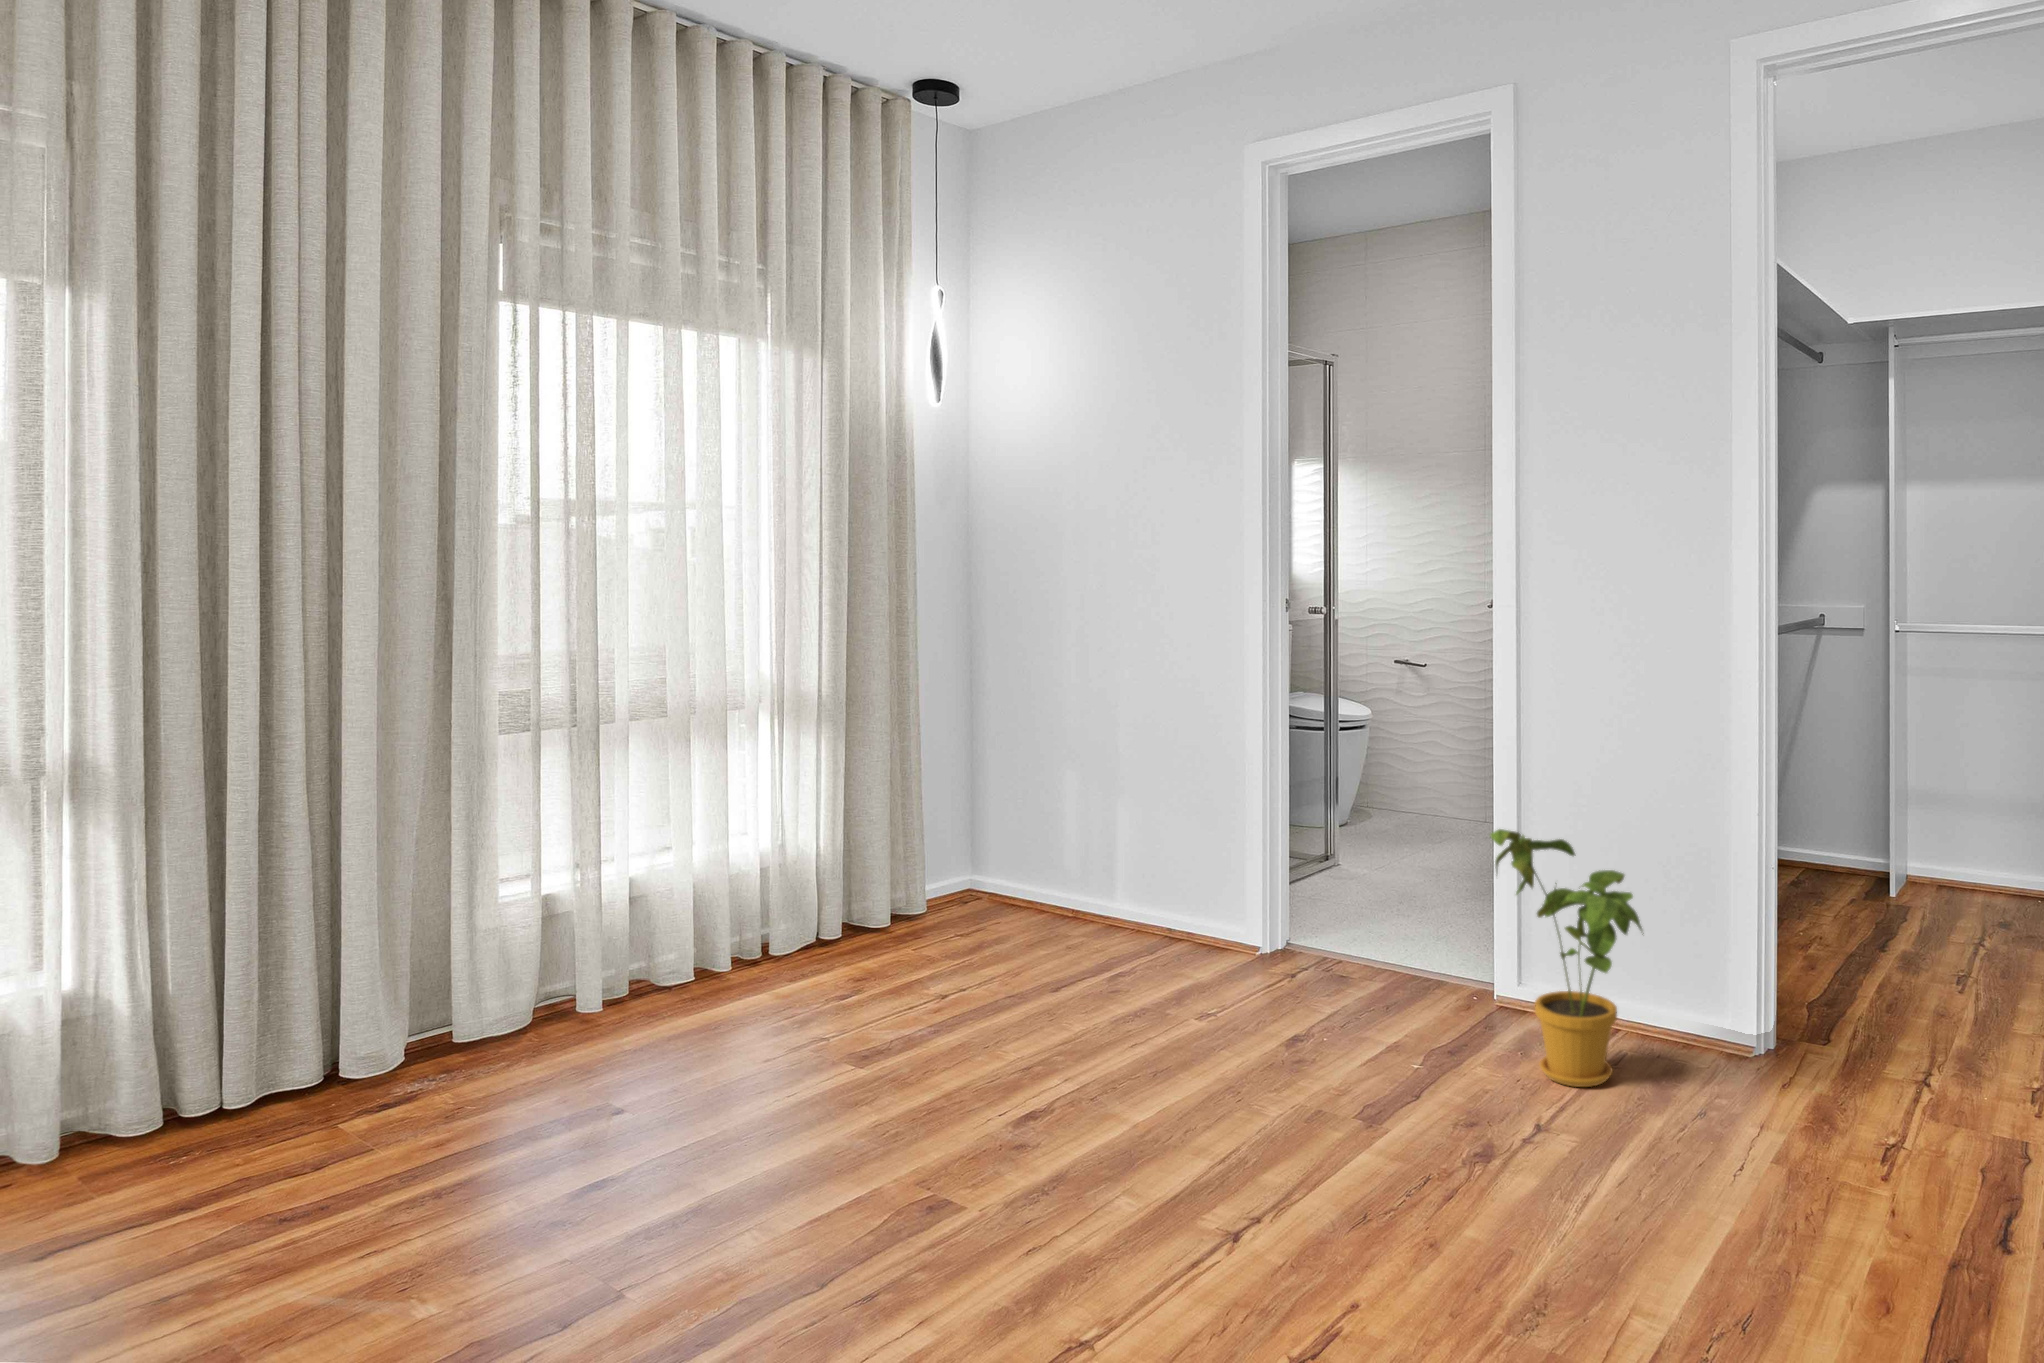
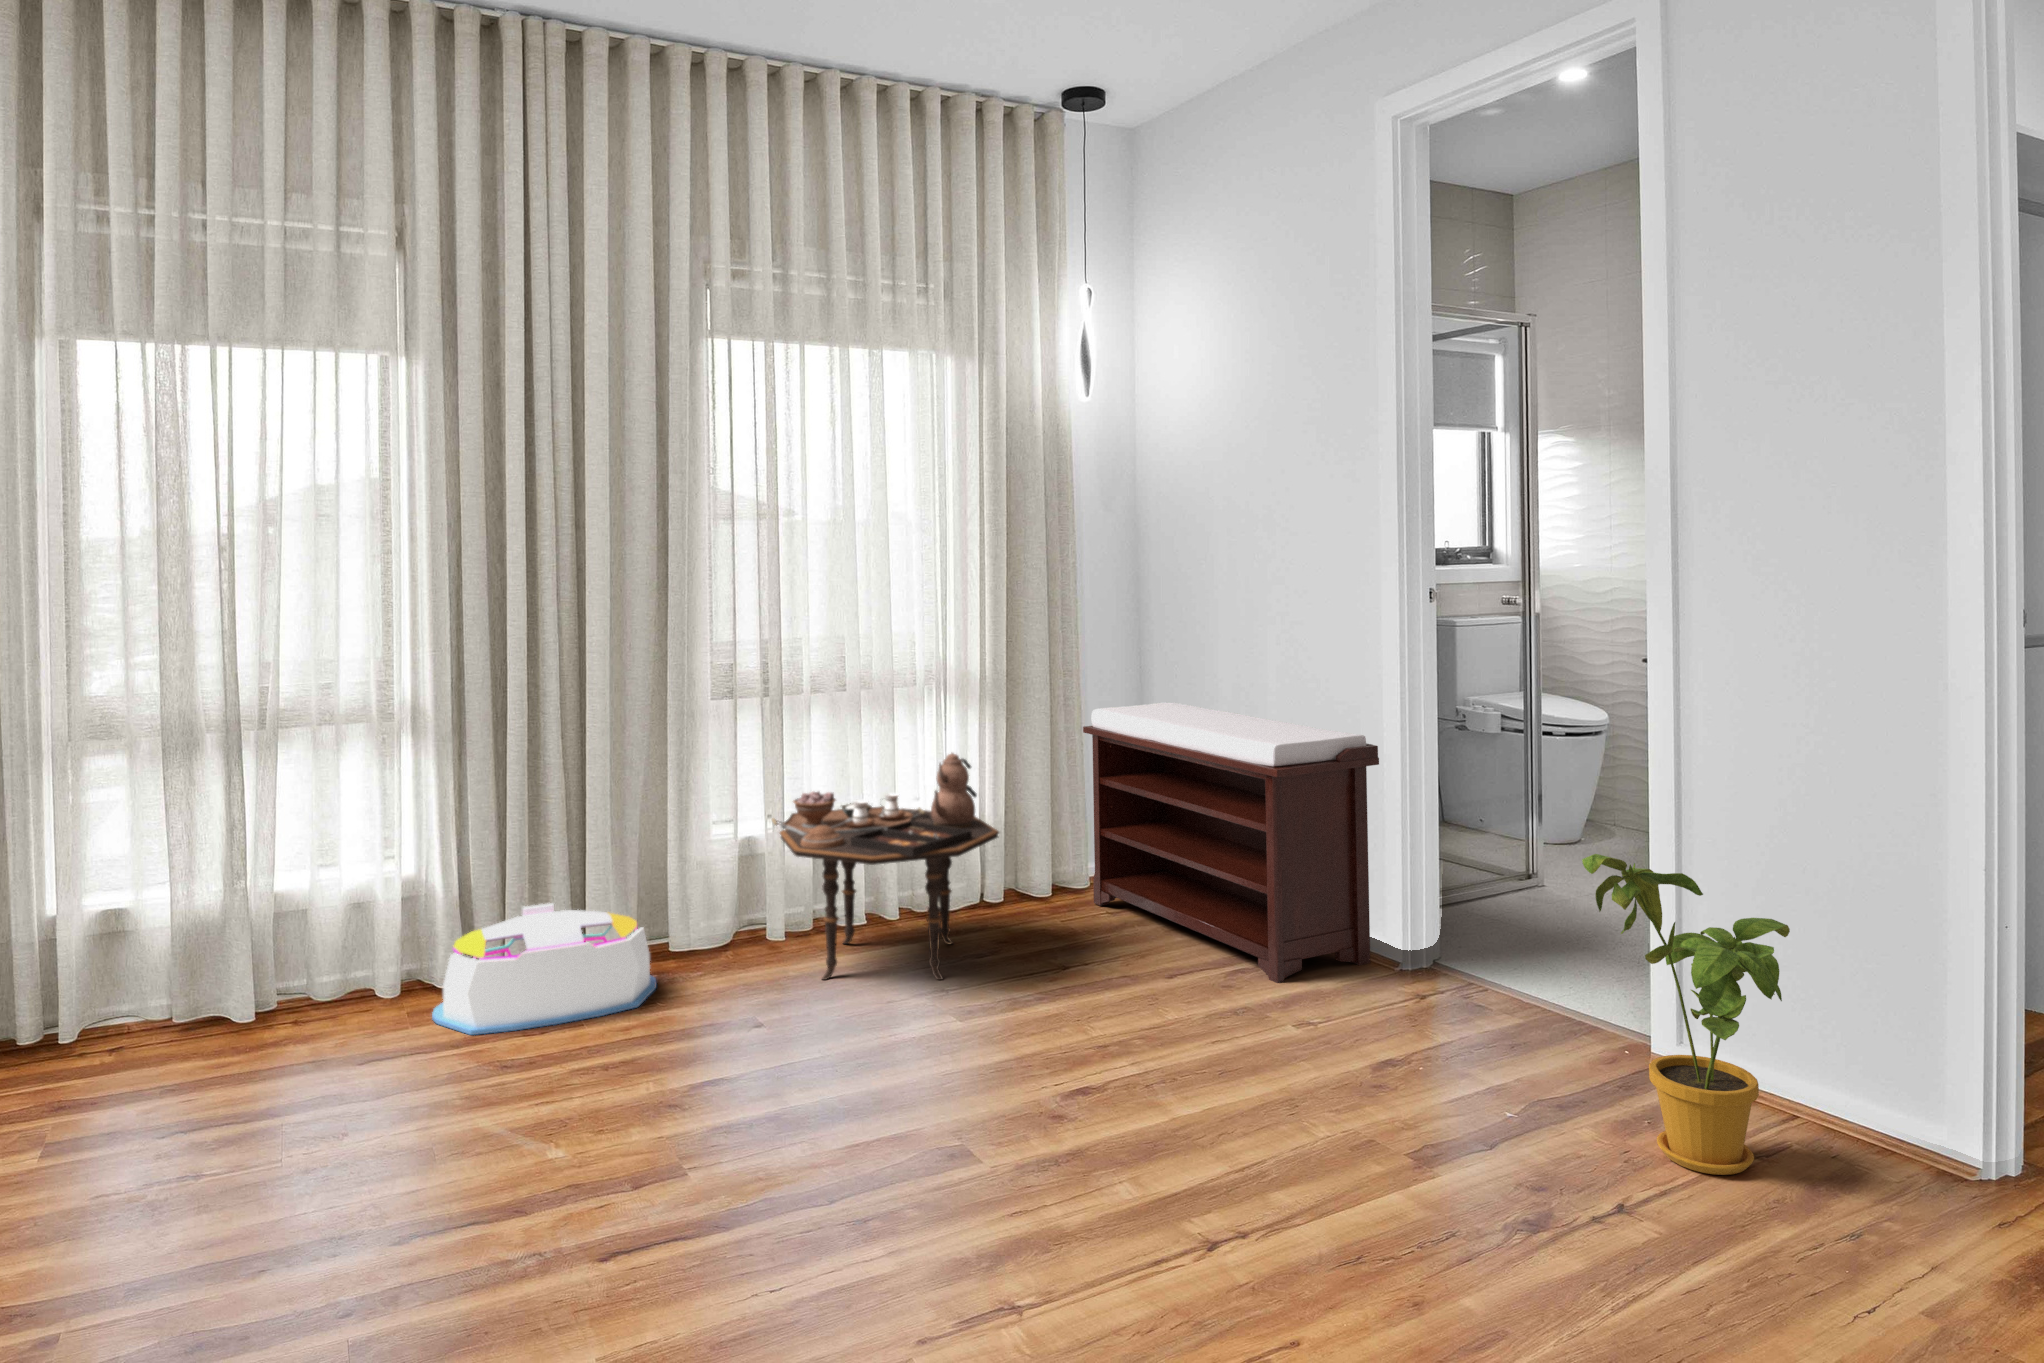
bench: none [932,712,1249,981] -> present [1083,702,1379,983]
side table: none [591,778,874,1048] -> present [772,753,999,980]
storage bin: none [123,1005,454,1192] -> present [432,903,656,1035]

